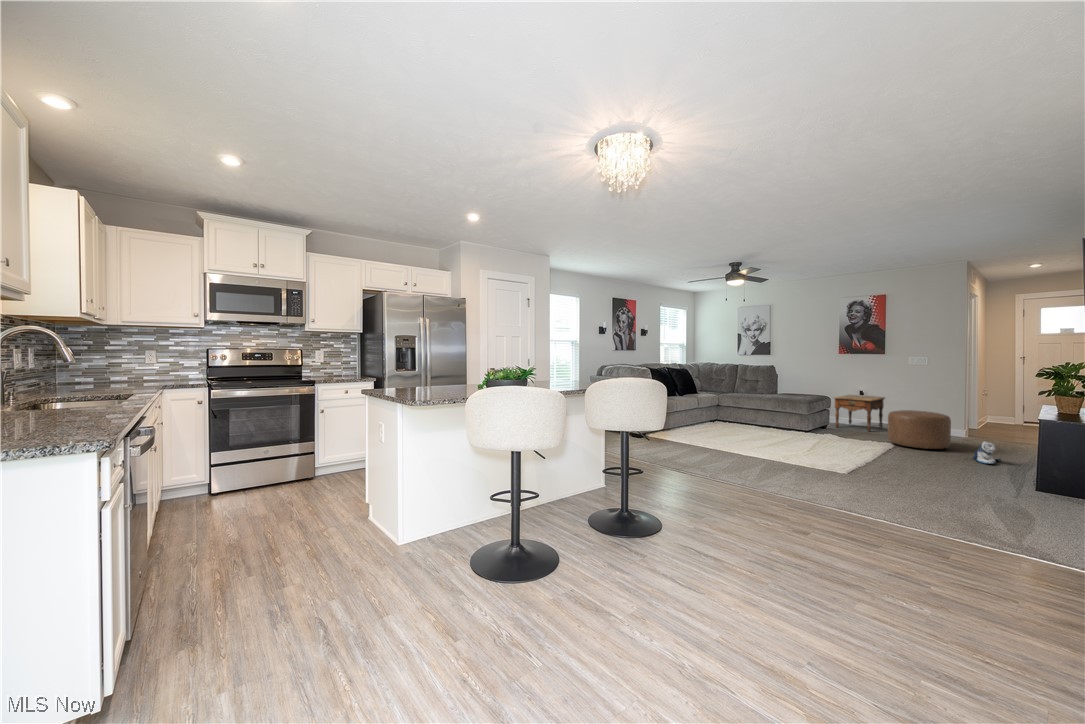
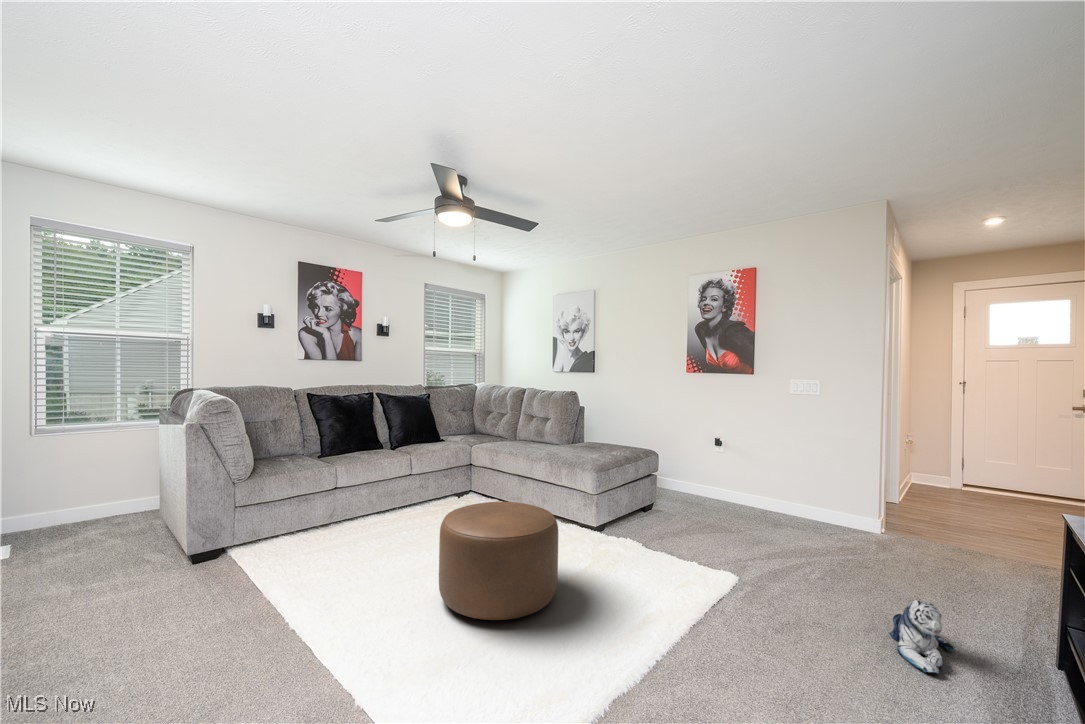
side table: present [834,395,885,431] -> none [665,444,754,520]
ottoman: present [888,410,951,449] -> present [439,502,558,620]

